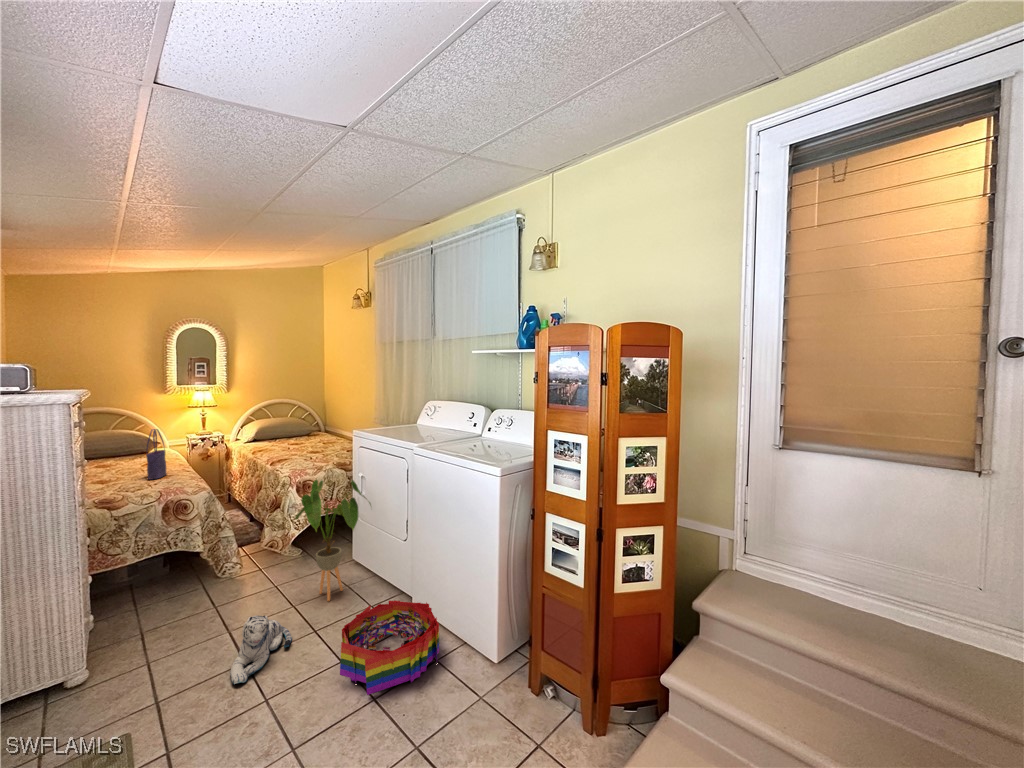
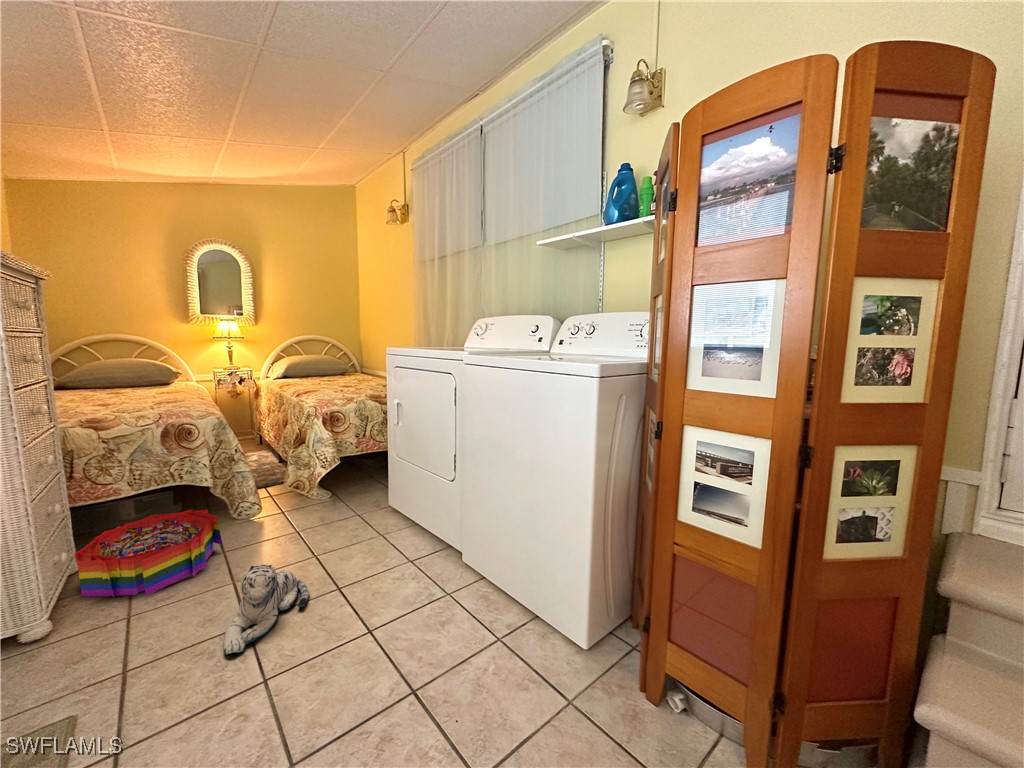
tote bag: present [146,429,166,480] -> none [151,346,177,404]
house plant: present [295,480,371,601] -> none [316,402,411,552]
storage bin: present [340,601,439,695] -> present [75,510,222,597]

